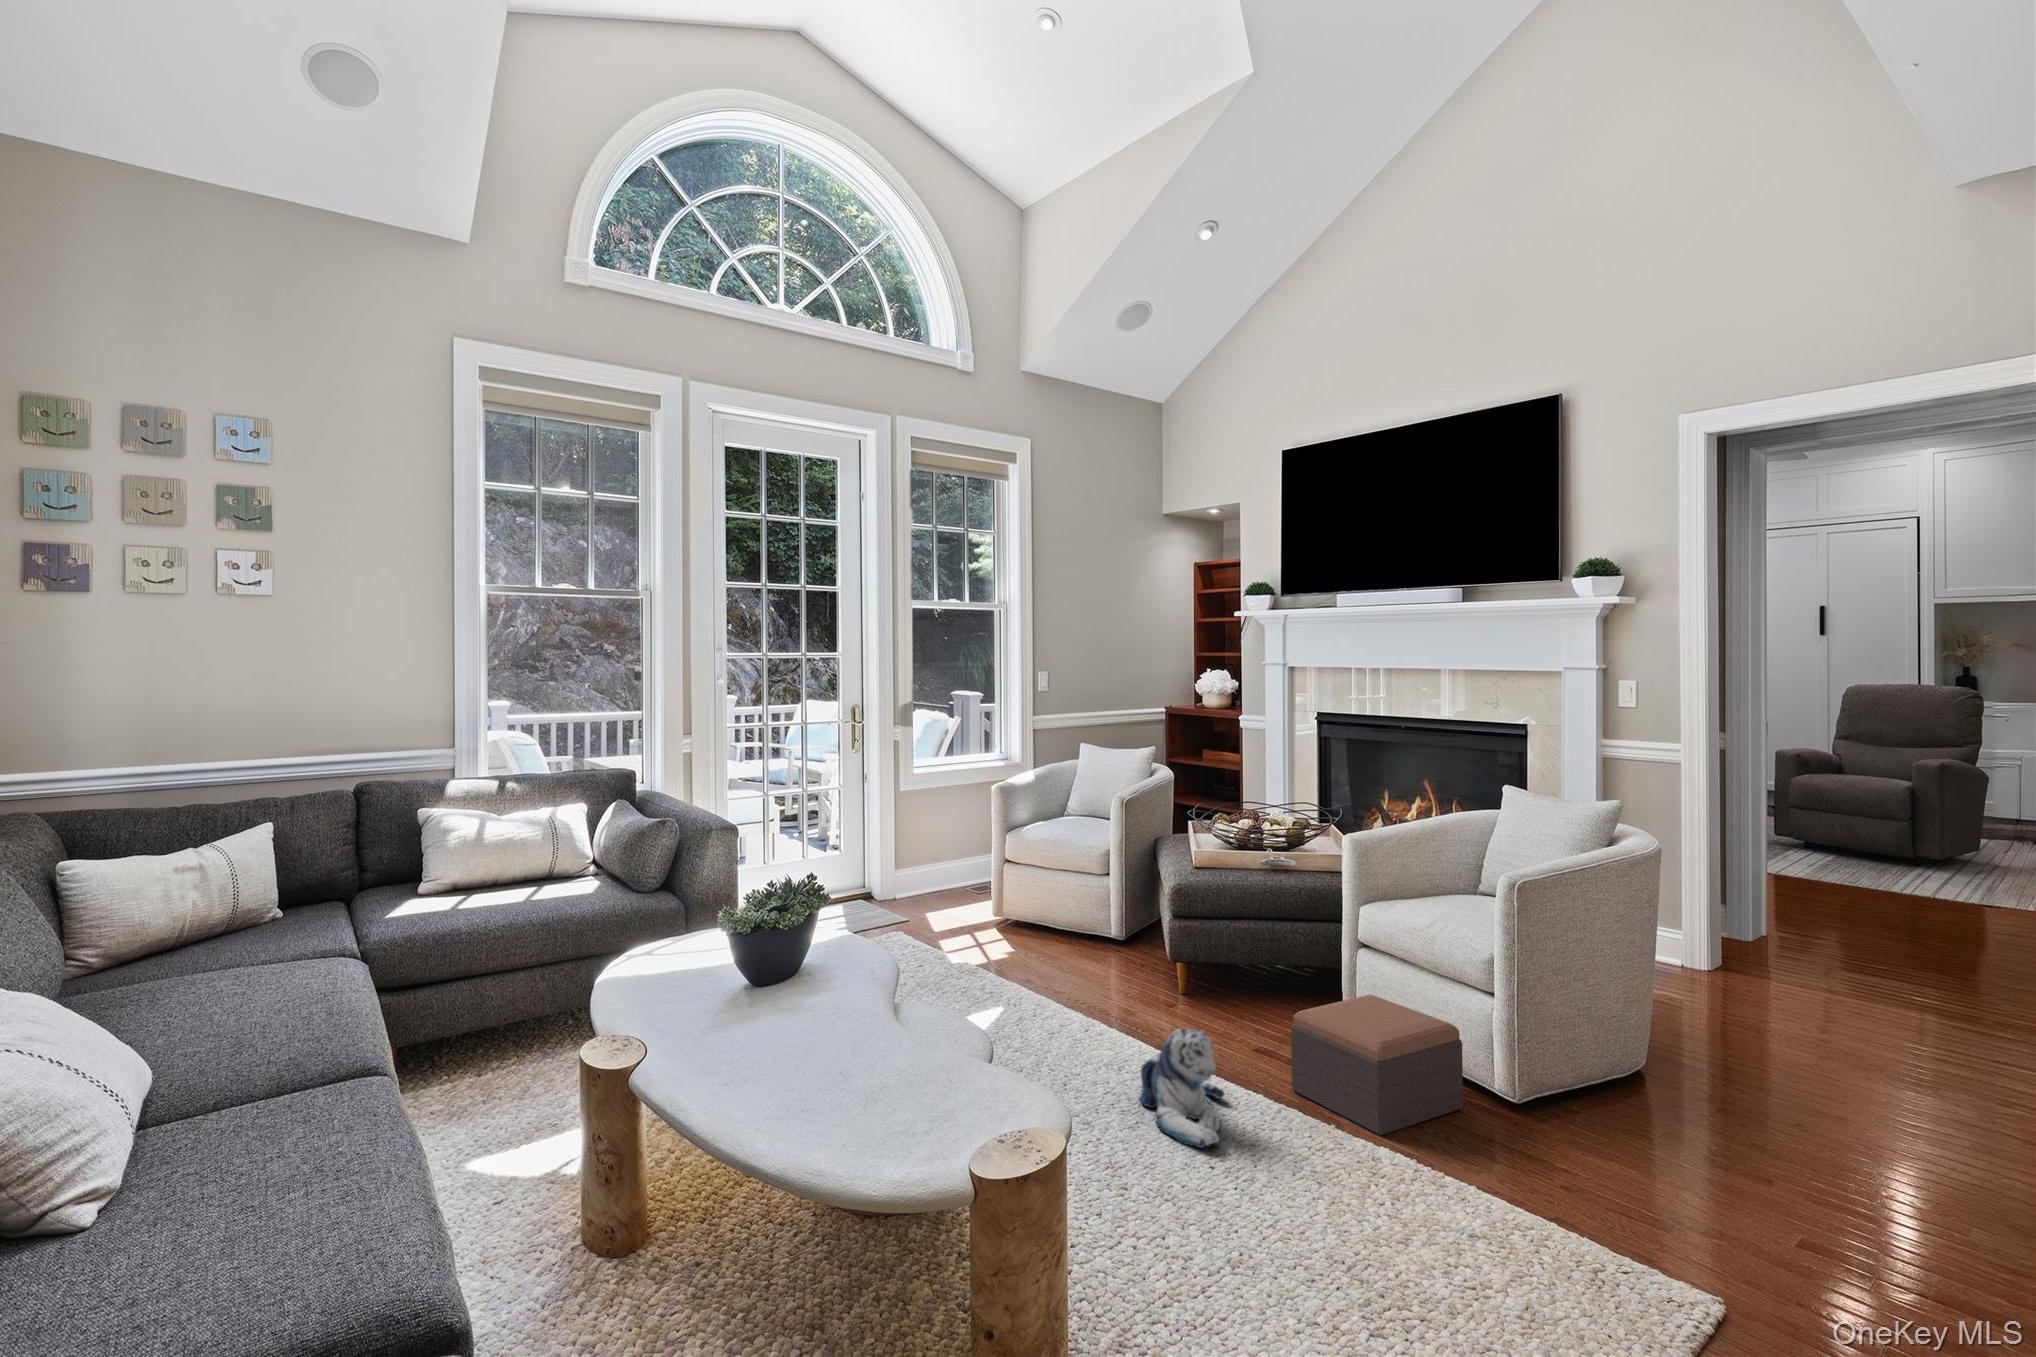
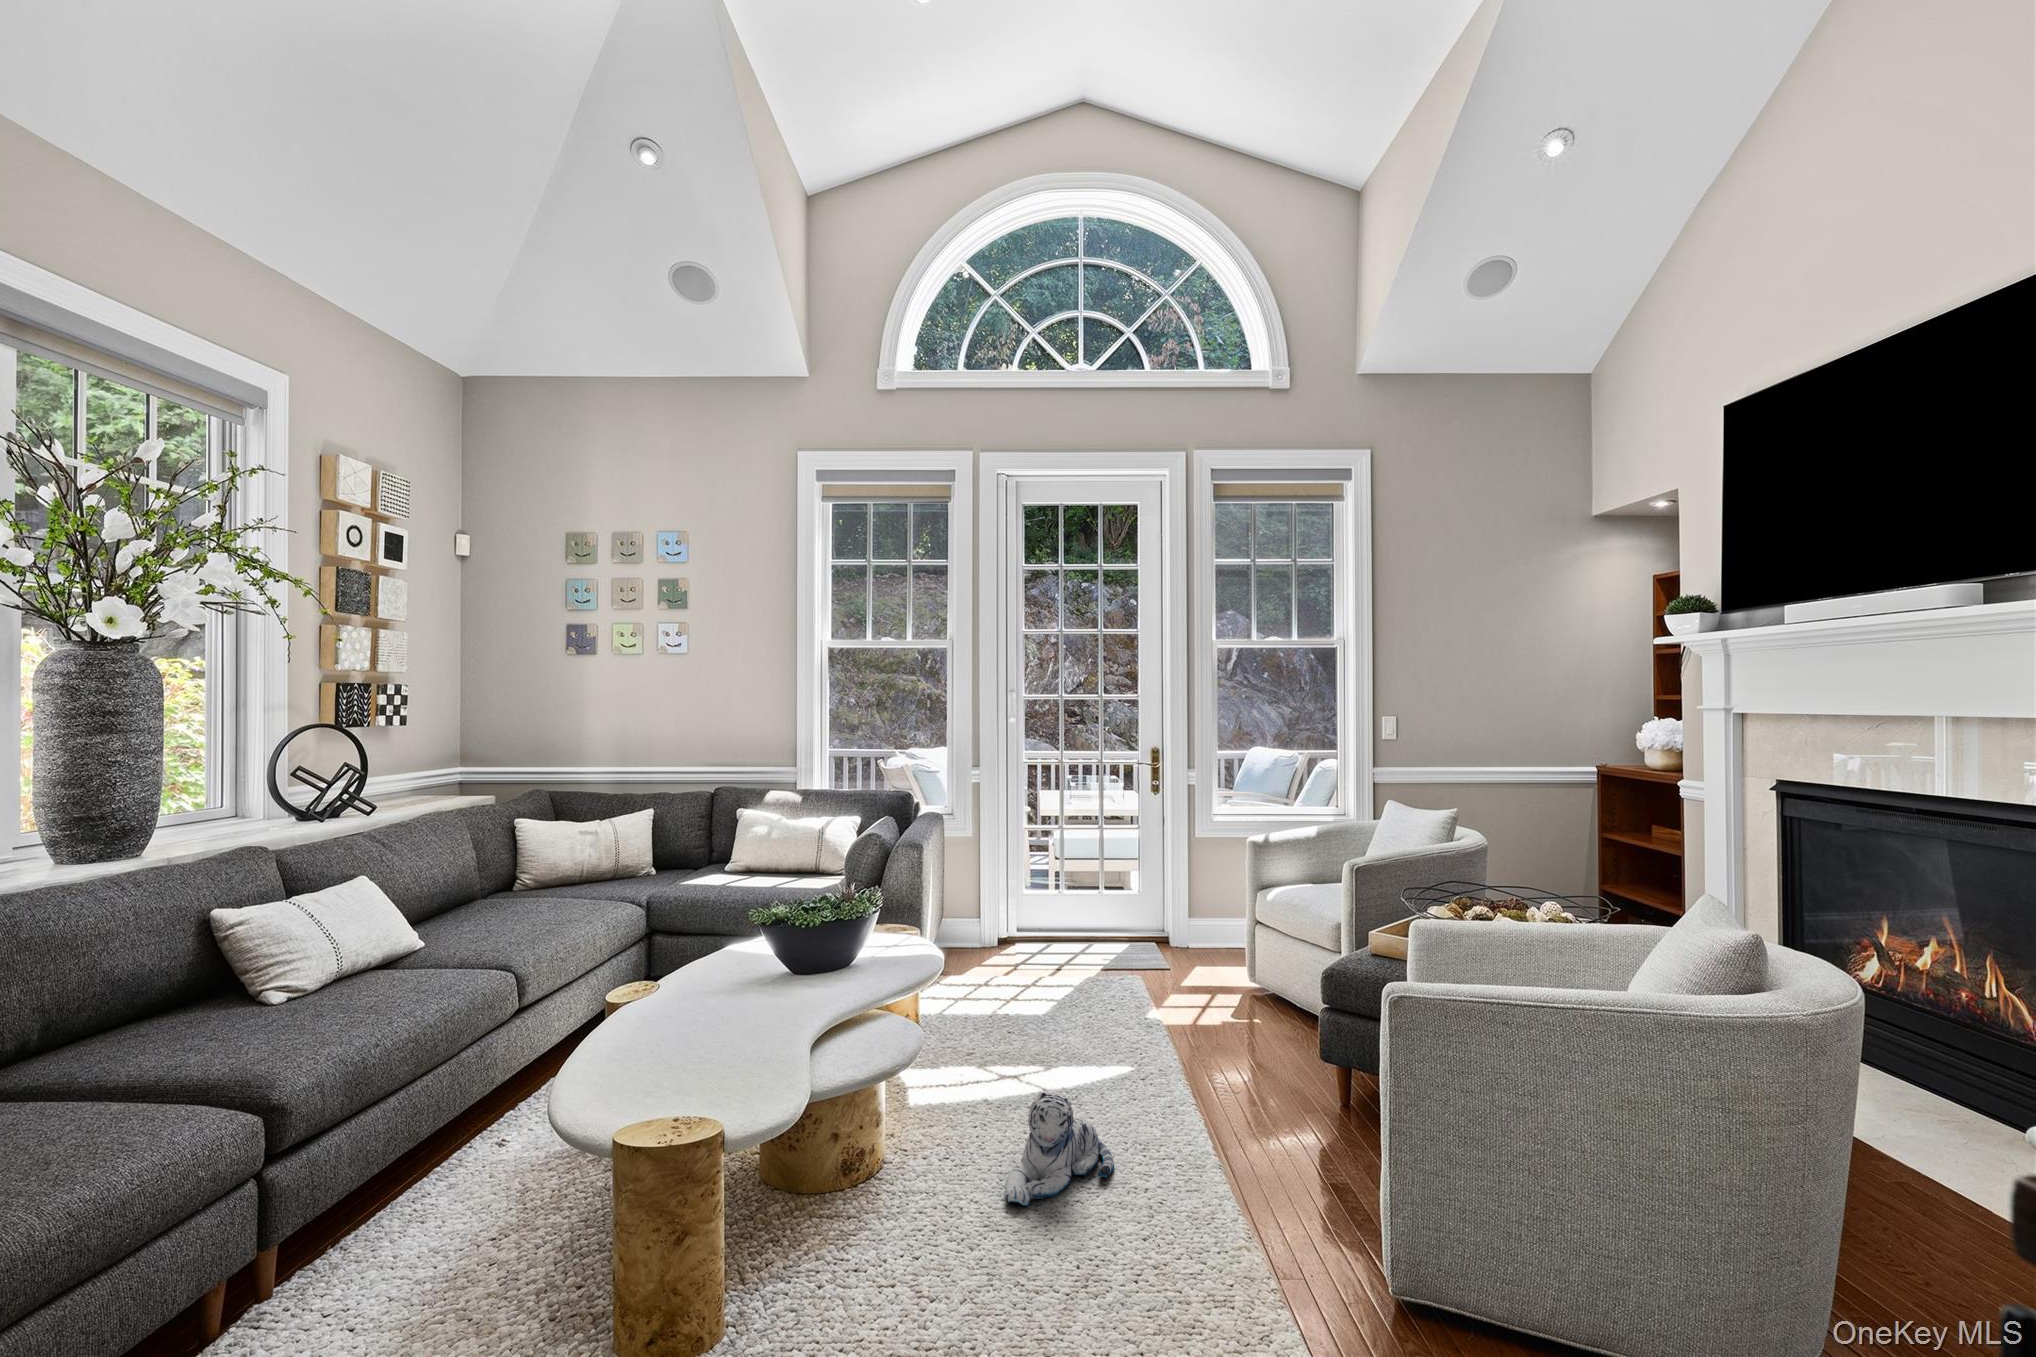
footstool: present [1291,995,1463,1136] -> none [1178,1113,1318,1271]

